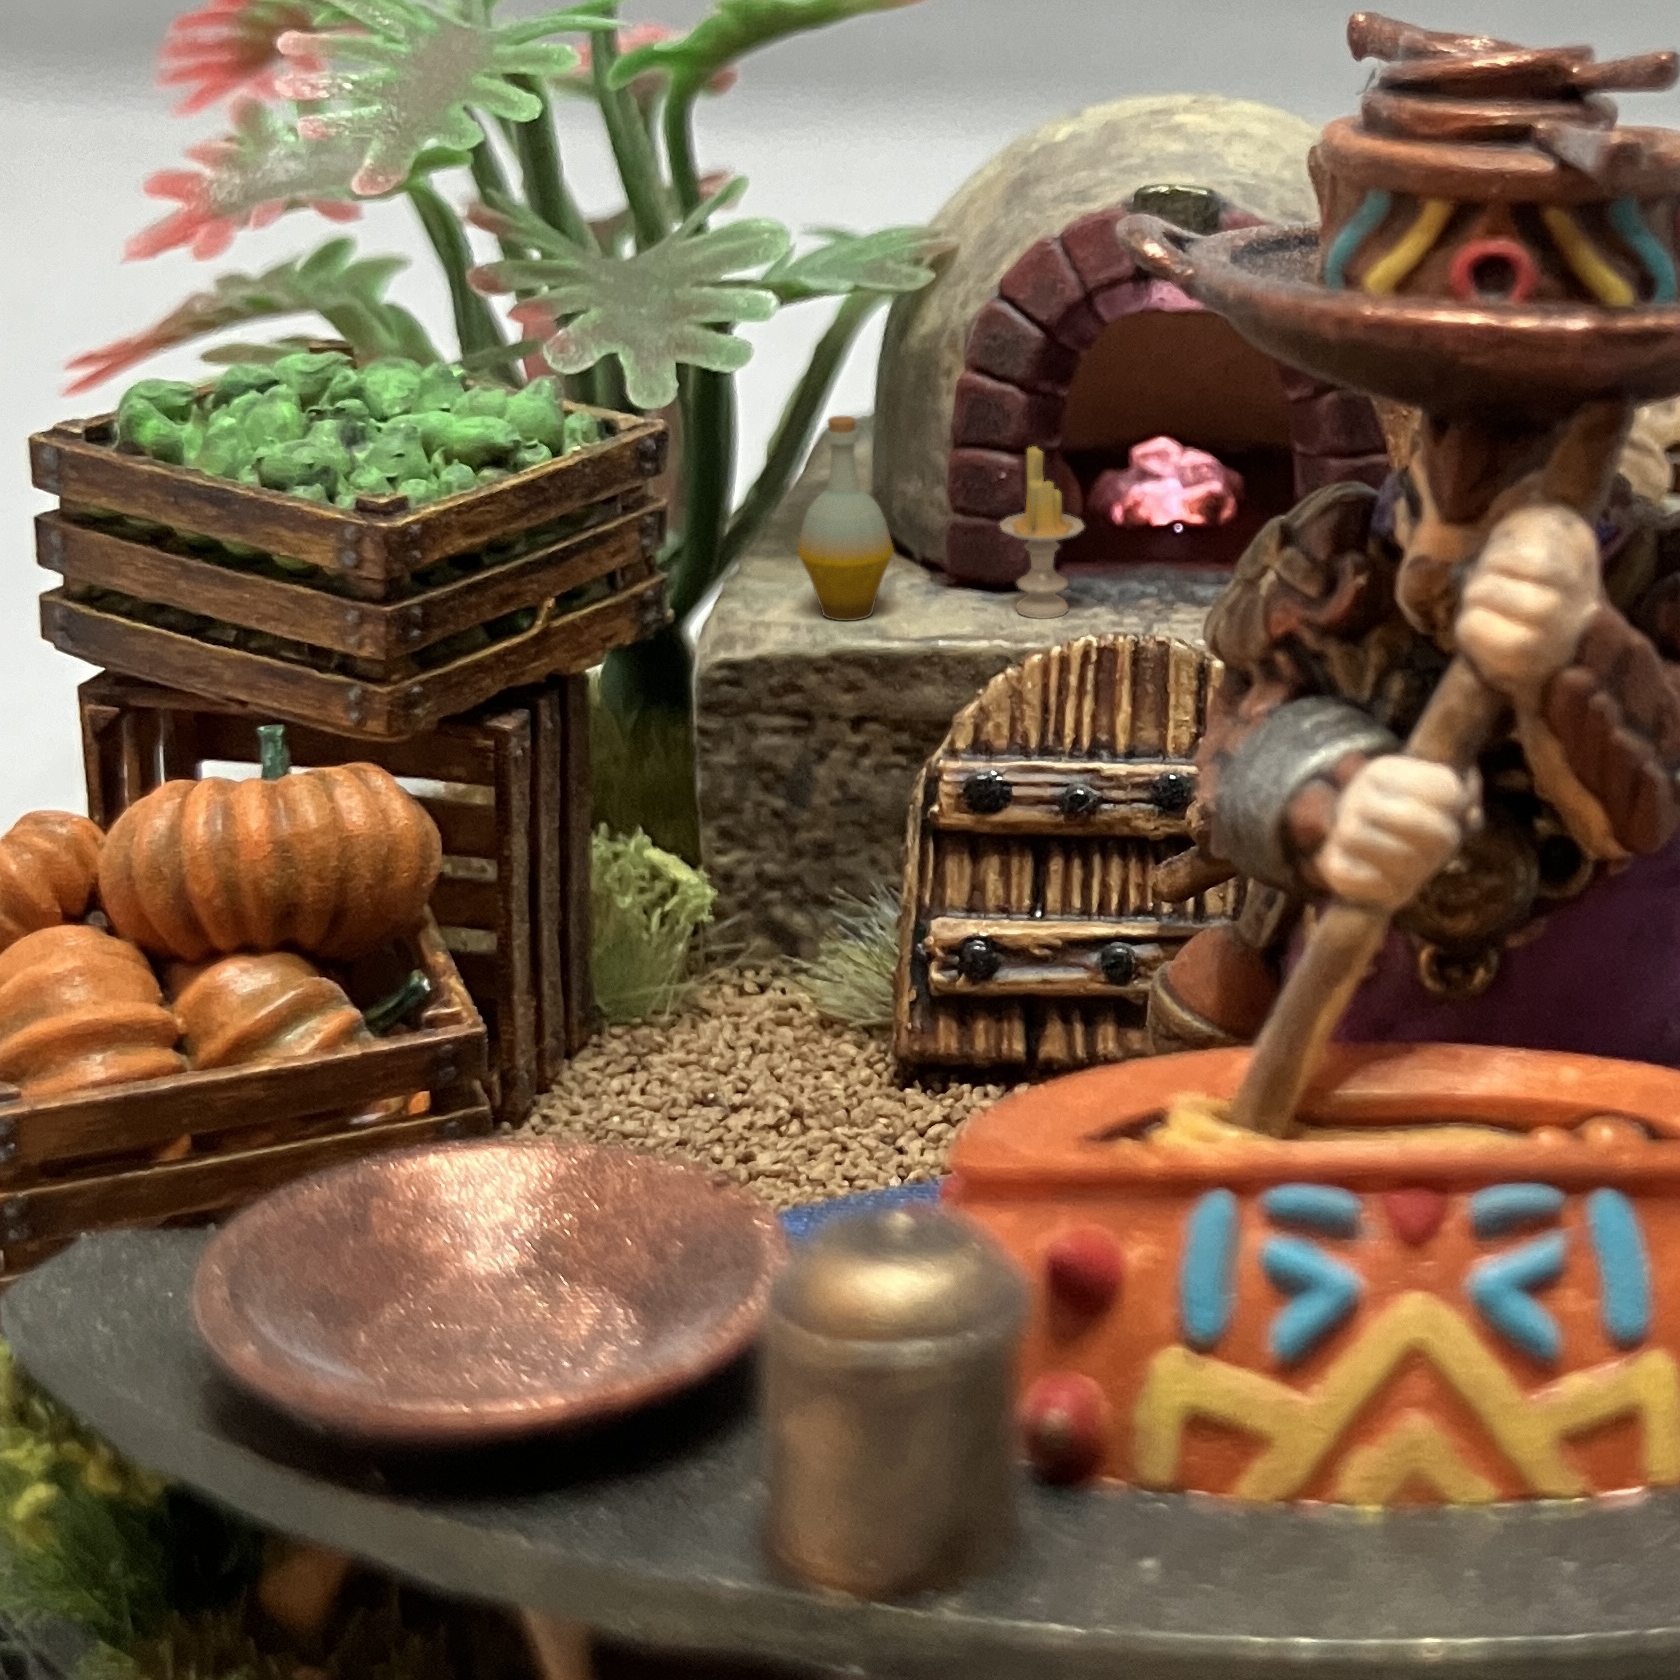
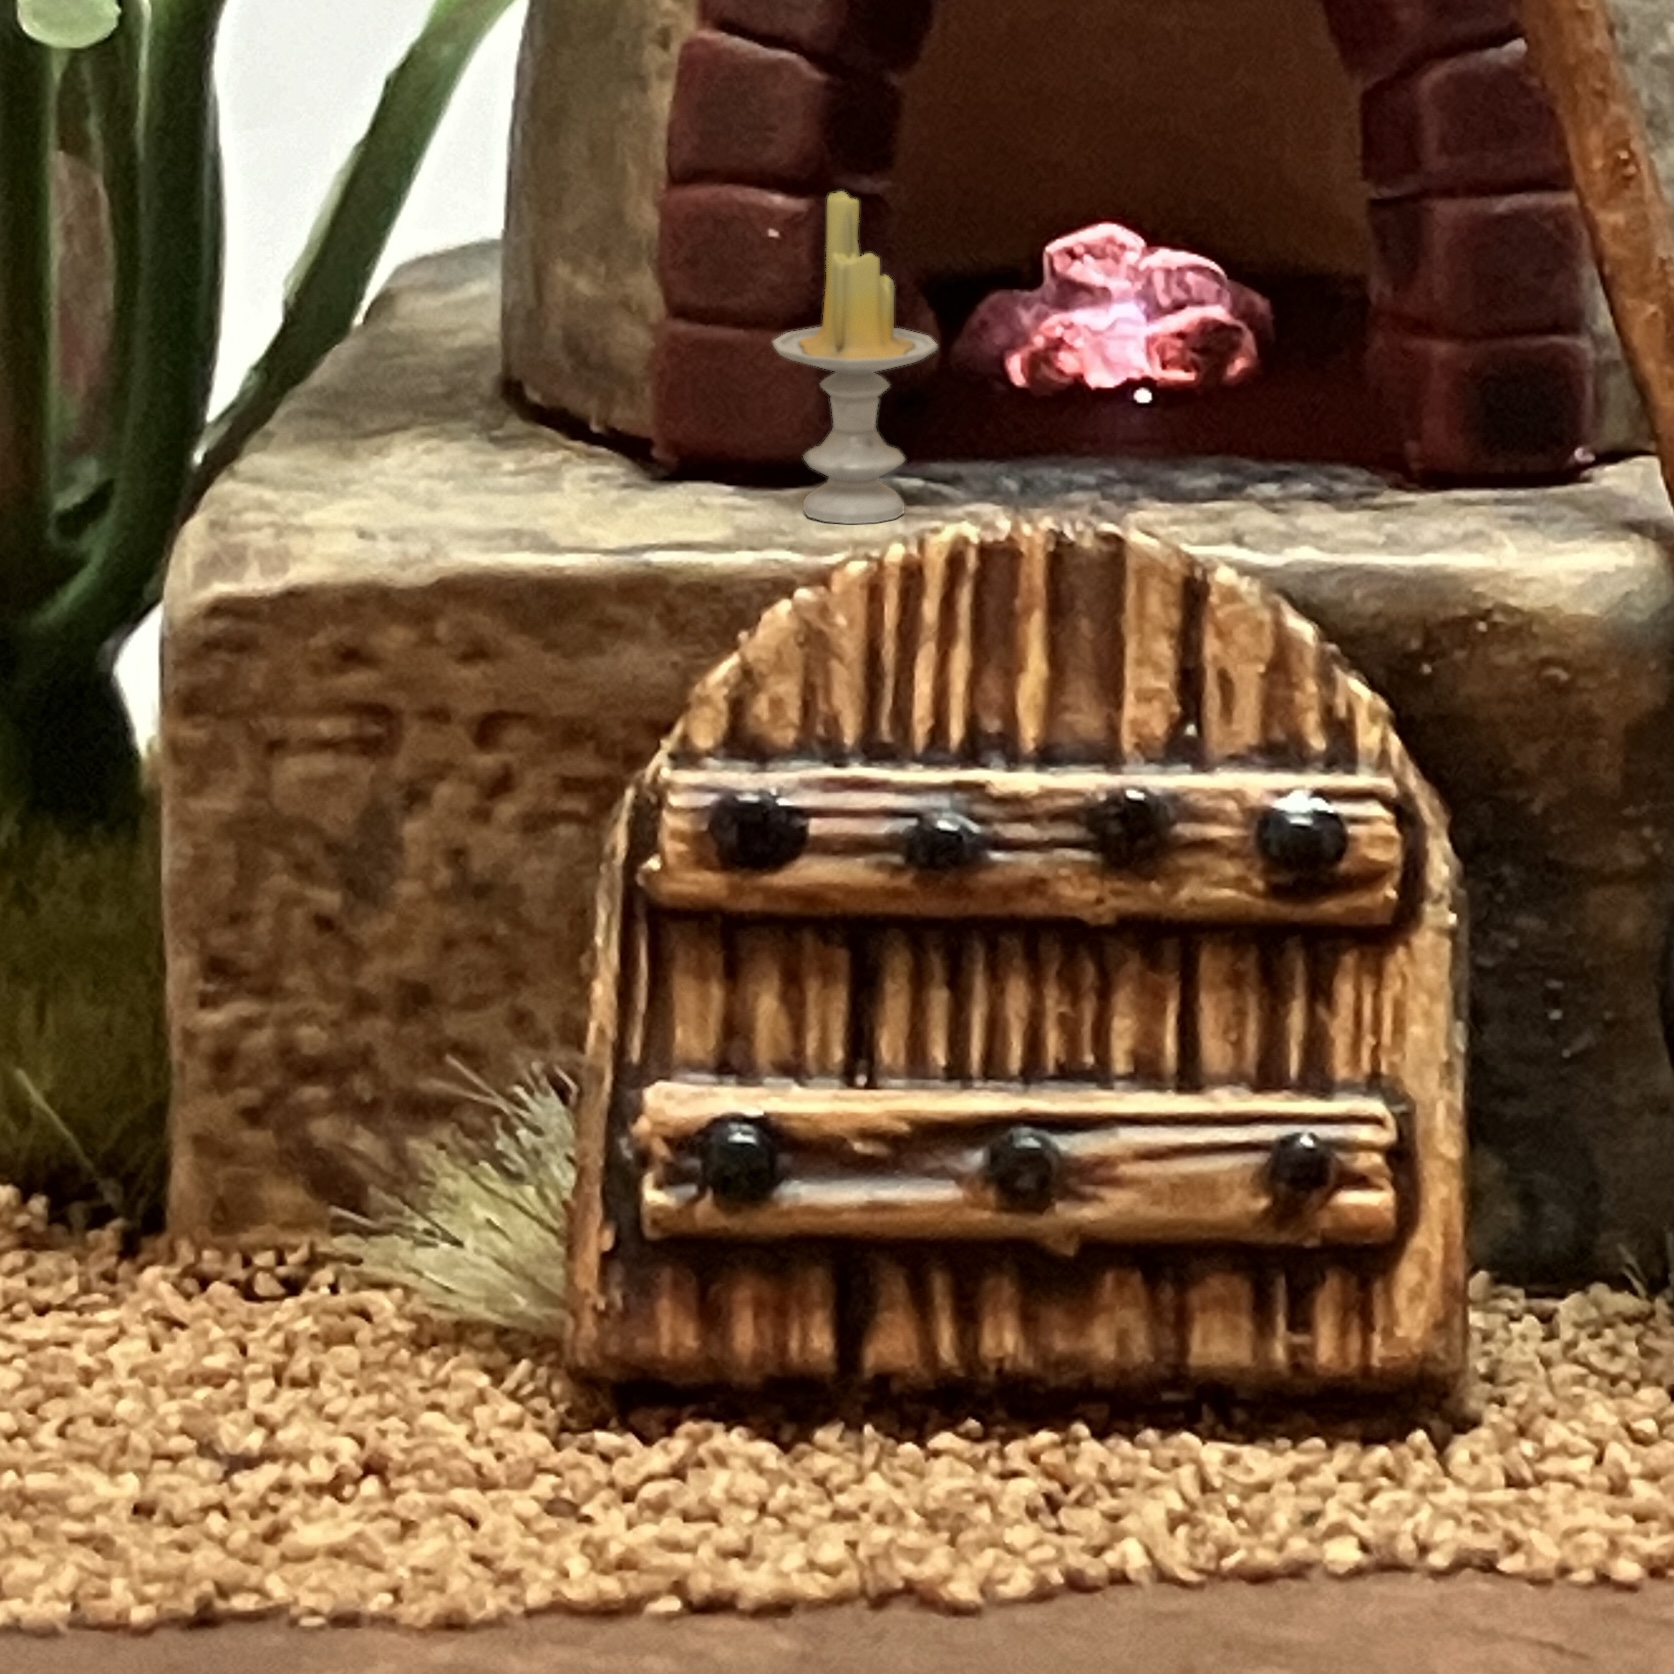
bottle: present [797,416,894,621] -> none [376,130,567,530]

